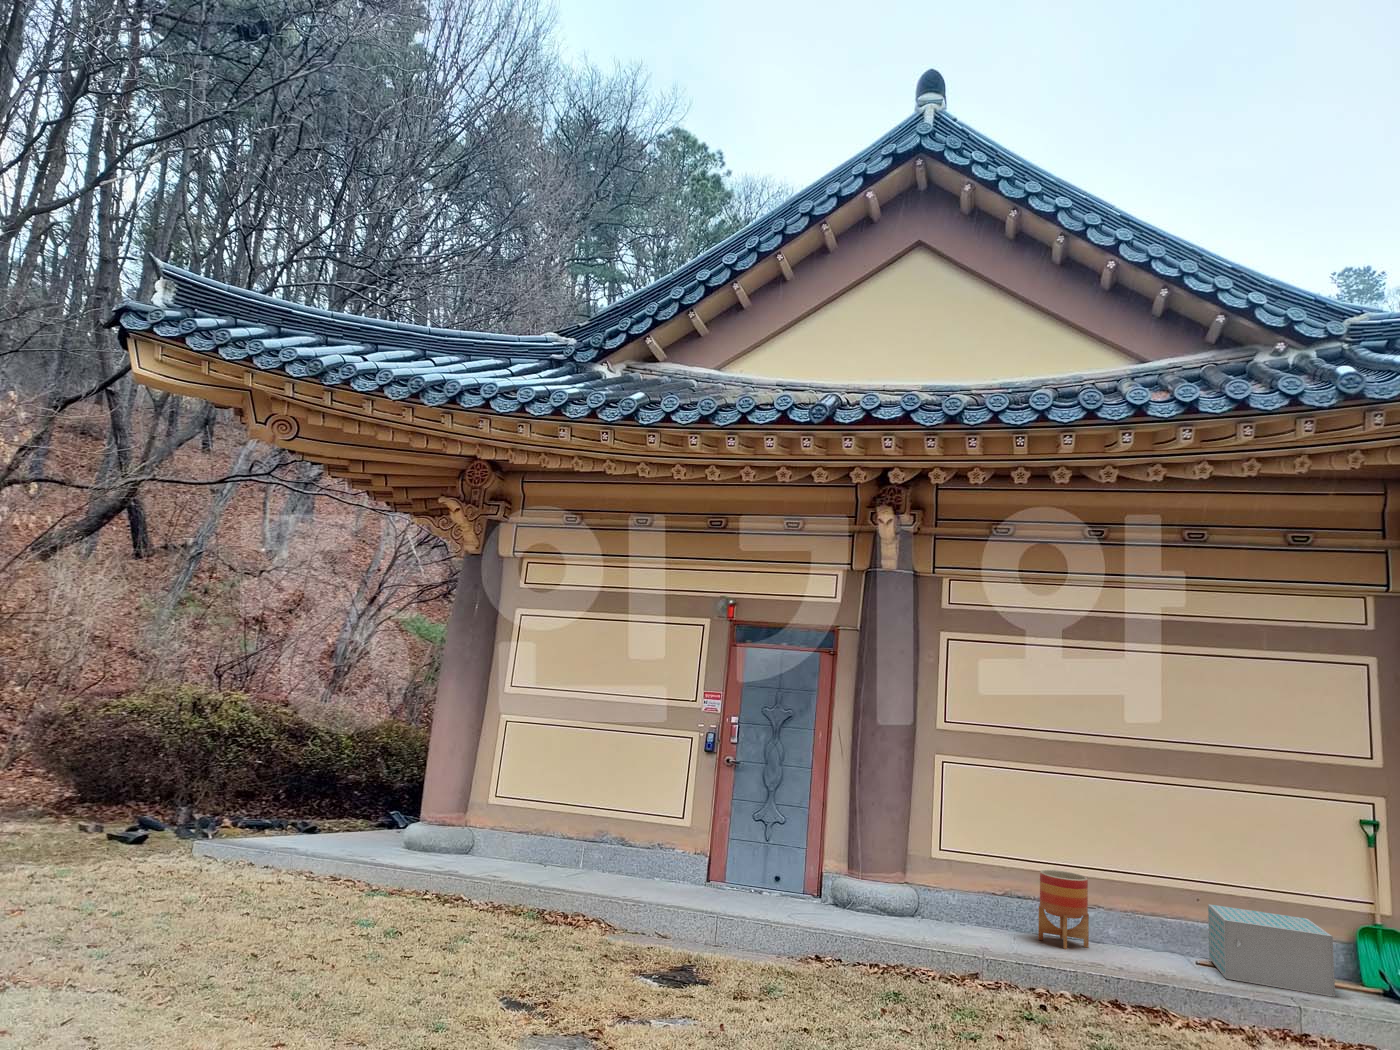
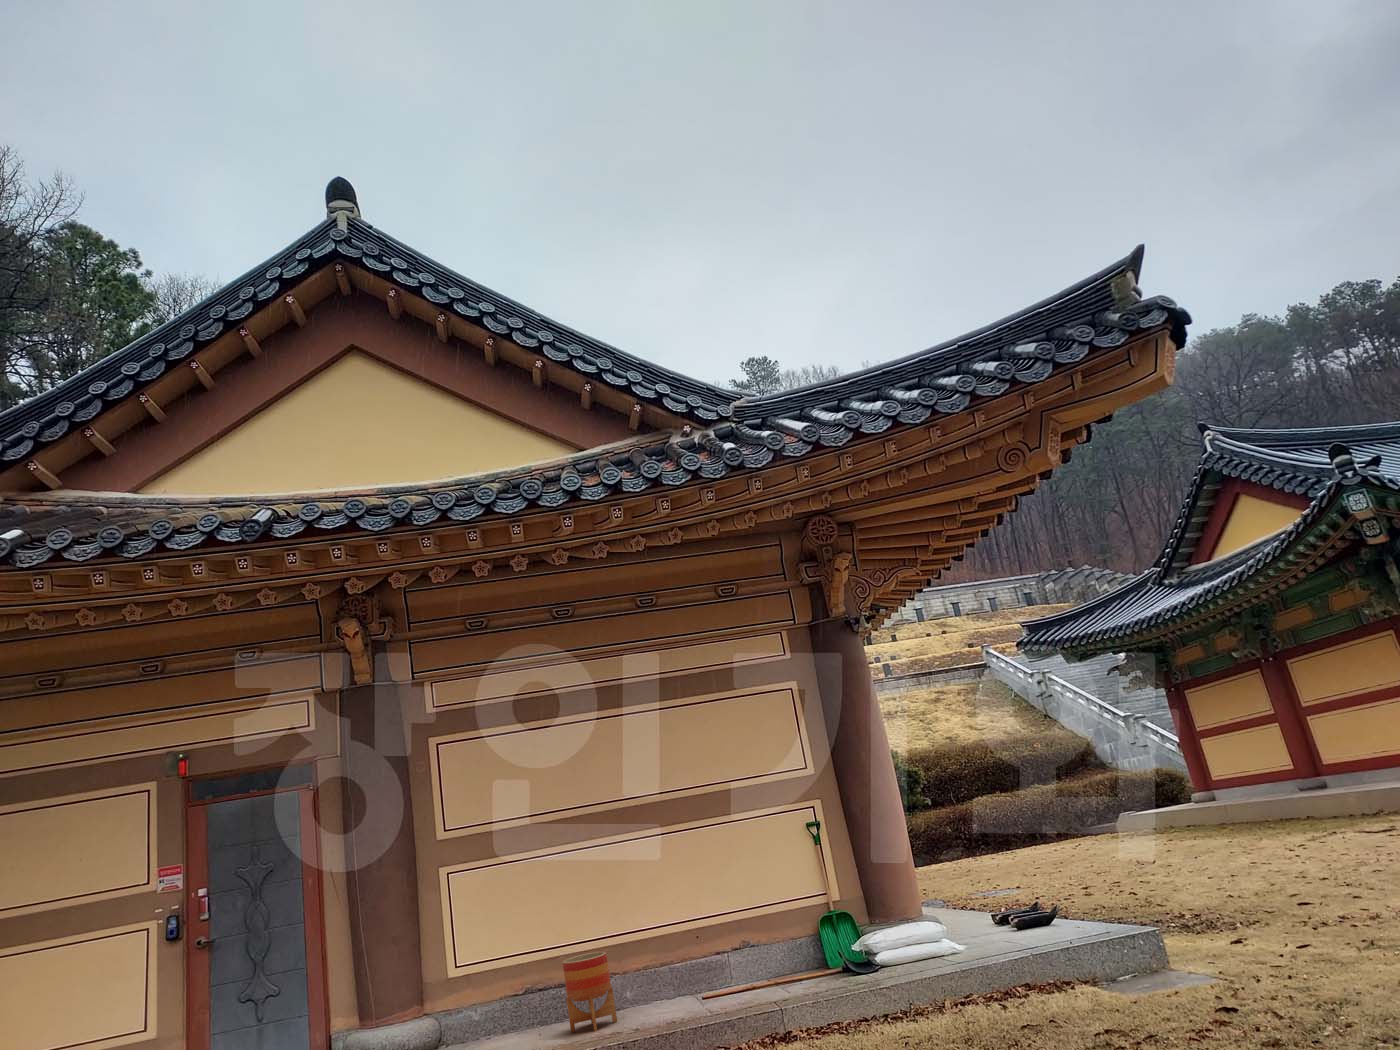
storage box: present [1208,904,1335,997] -> none [710,922,811,1000]

